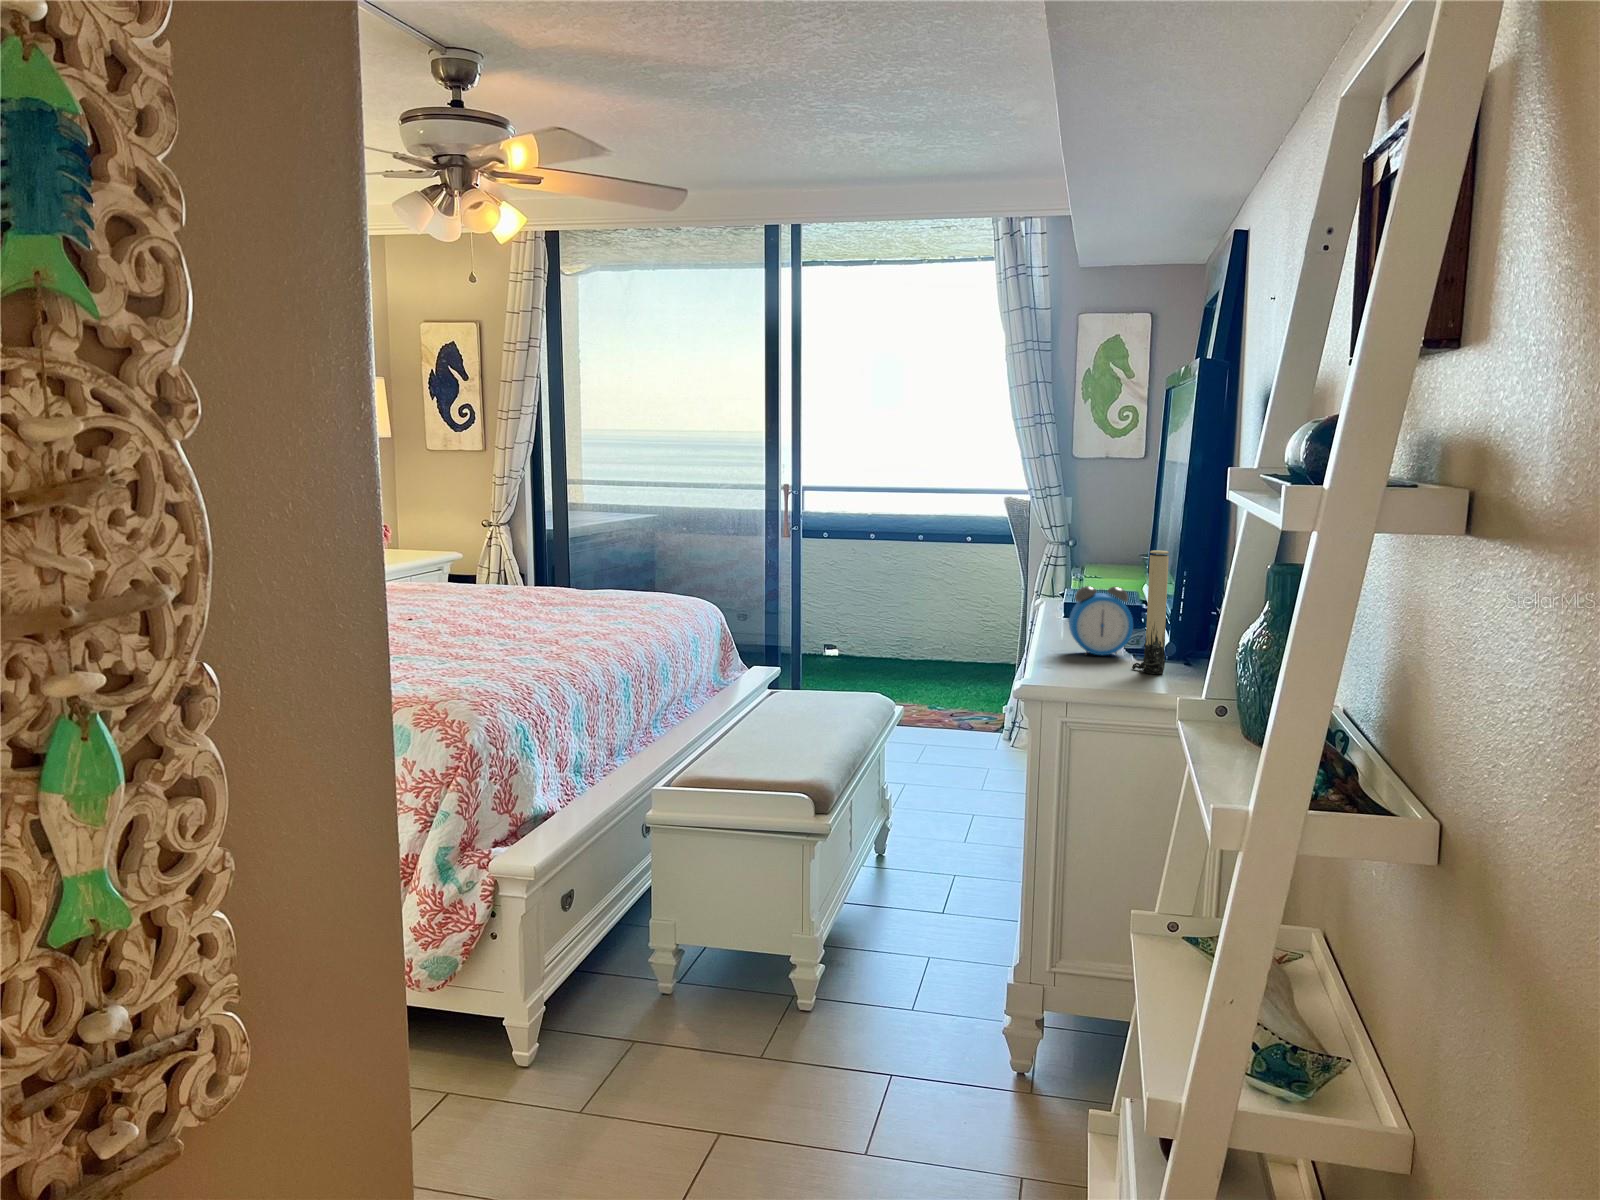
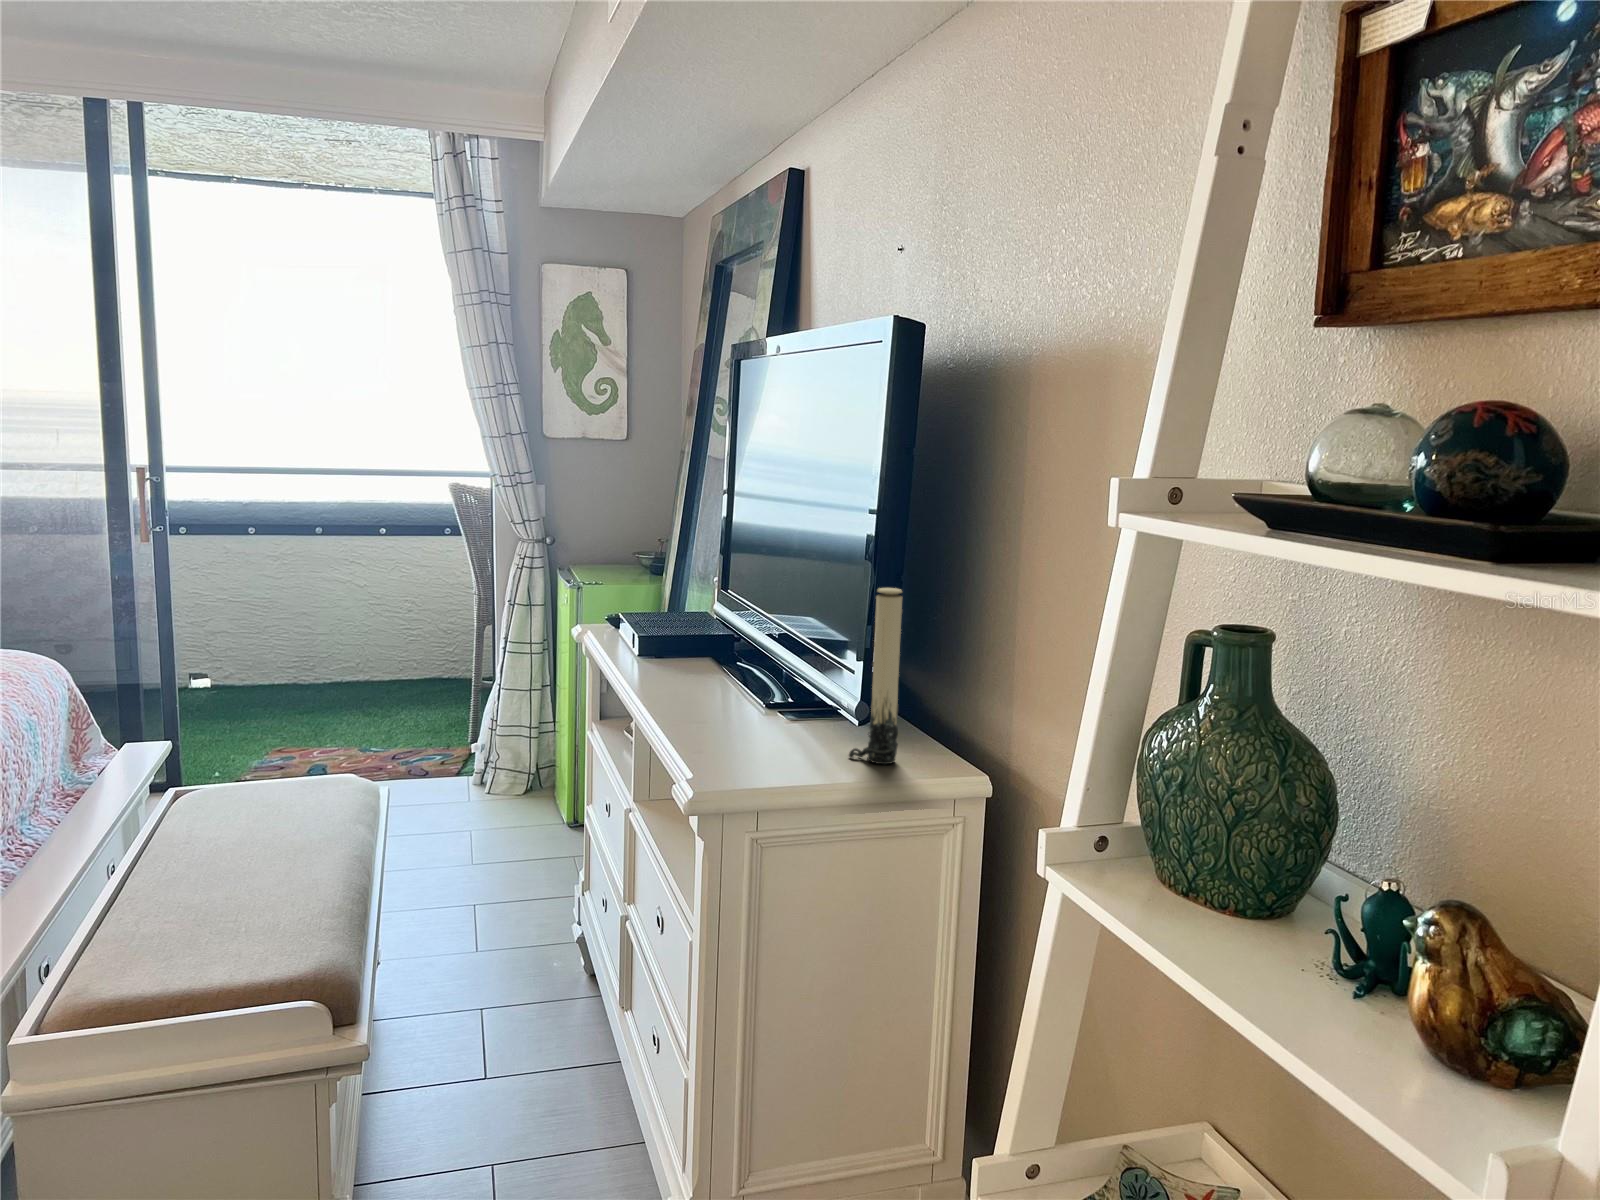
alarm clock: present [1069,586,1133,655] -> none [733,635,824,738]

